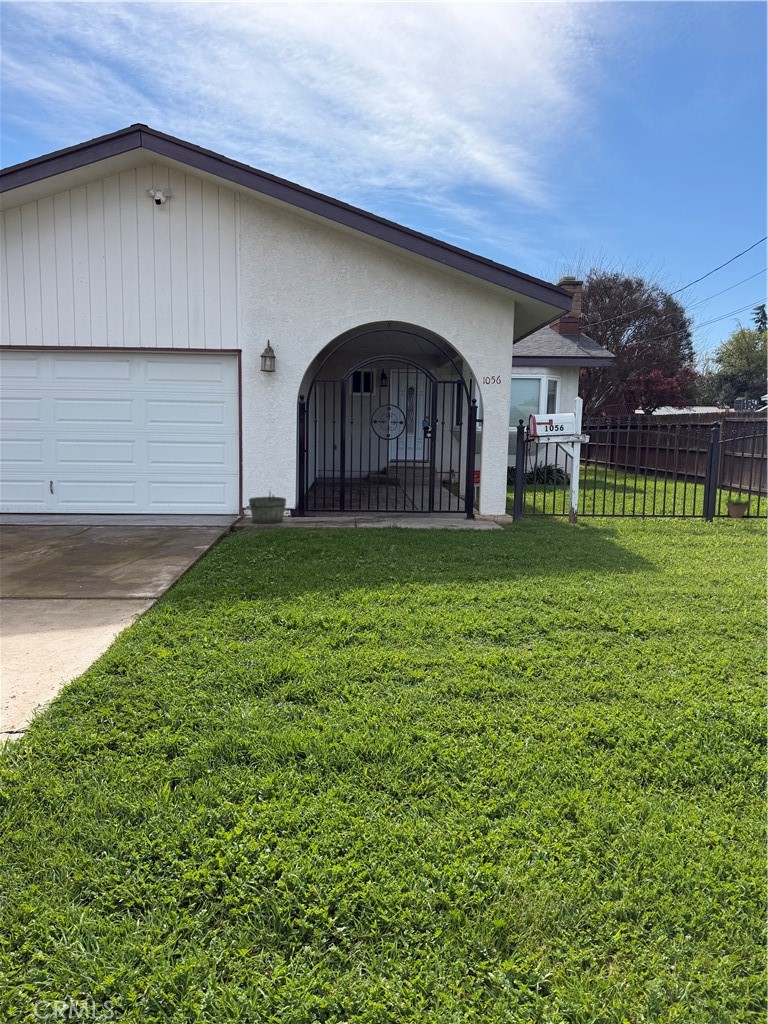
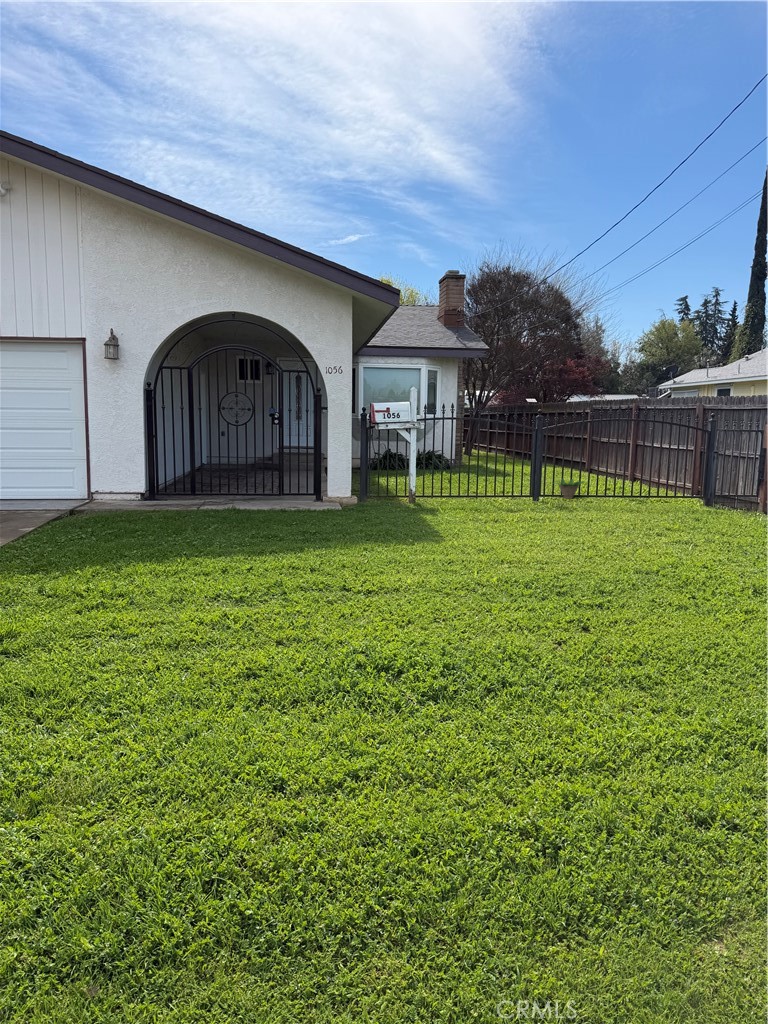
wooden bucket: present [249,493,286,524] -> none [94,475,132,507]

